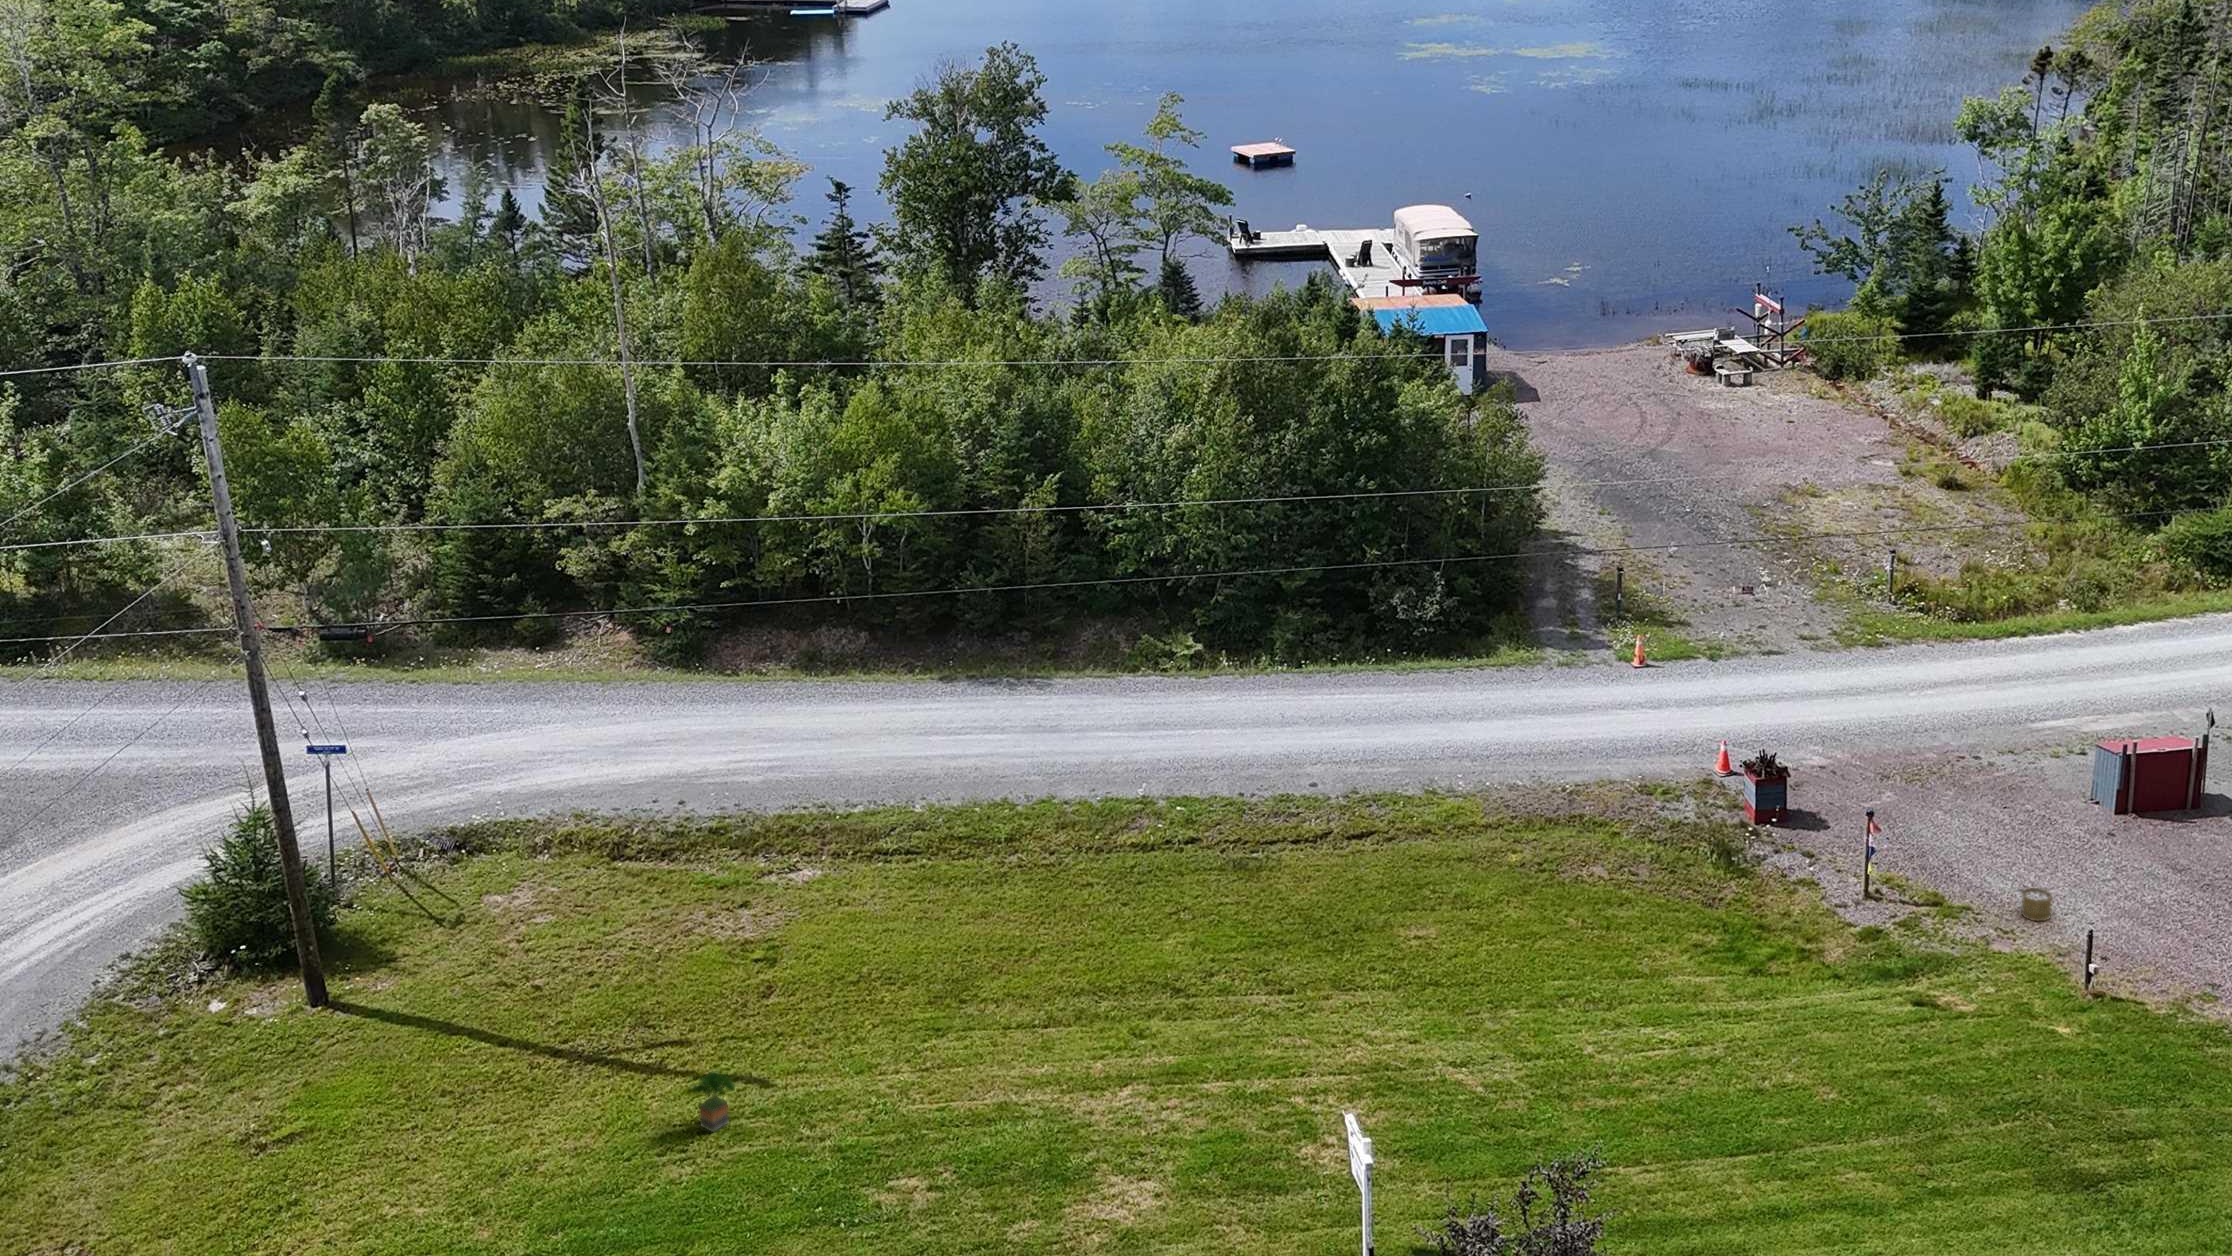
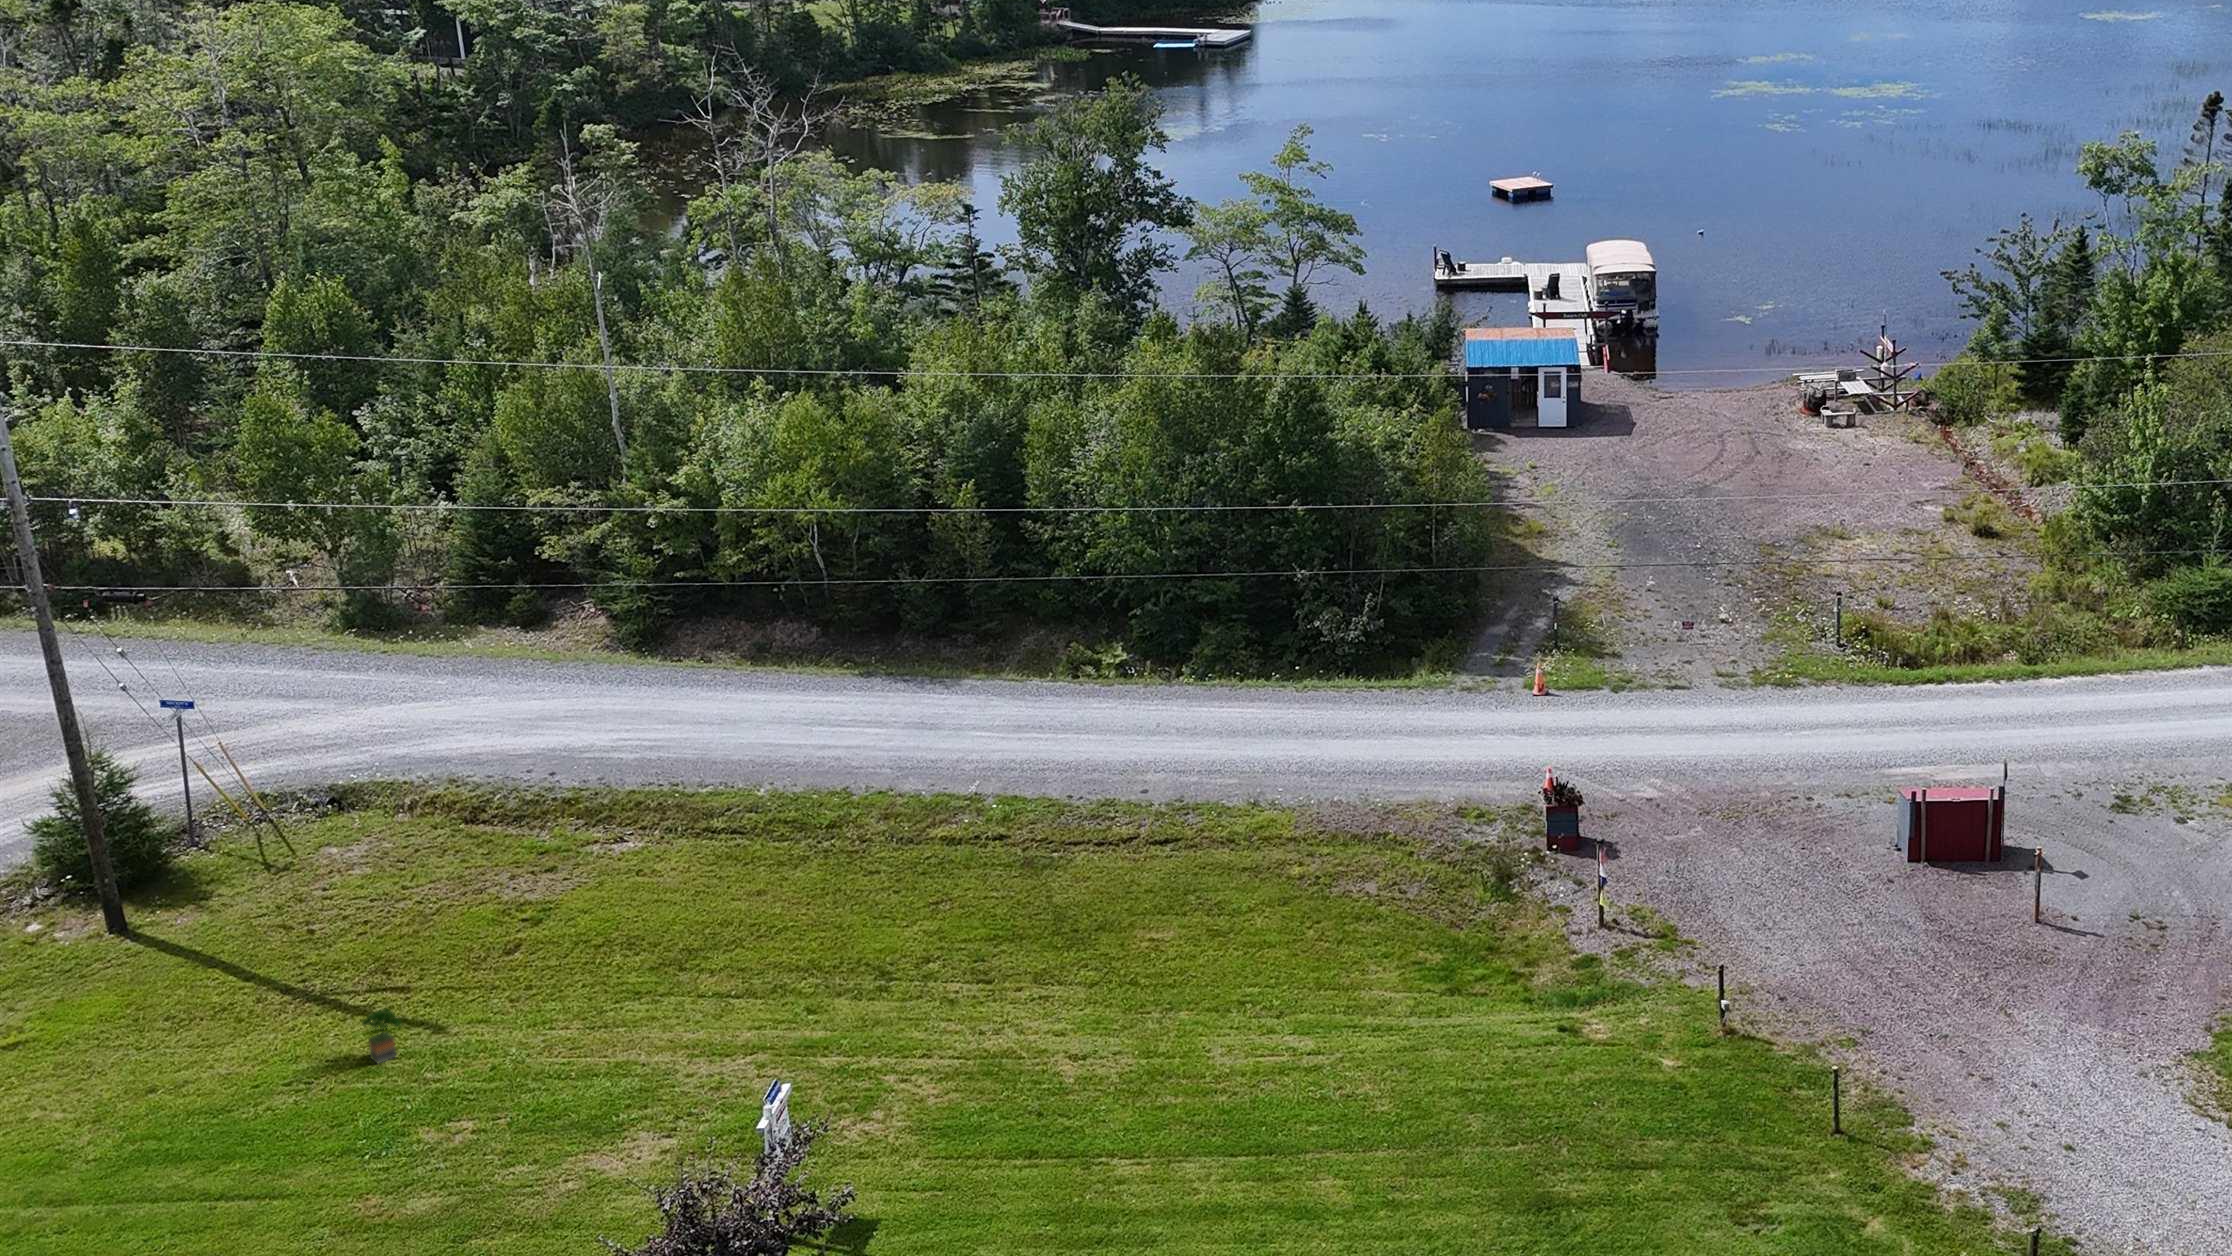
wooden bucket: present [2022,888,2052,921] -> none [1744,926,1775,960]

